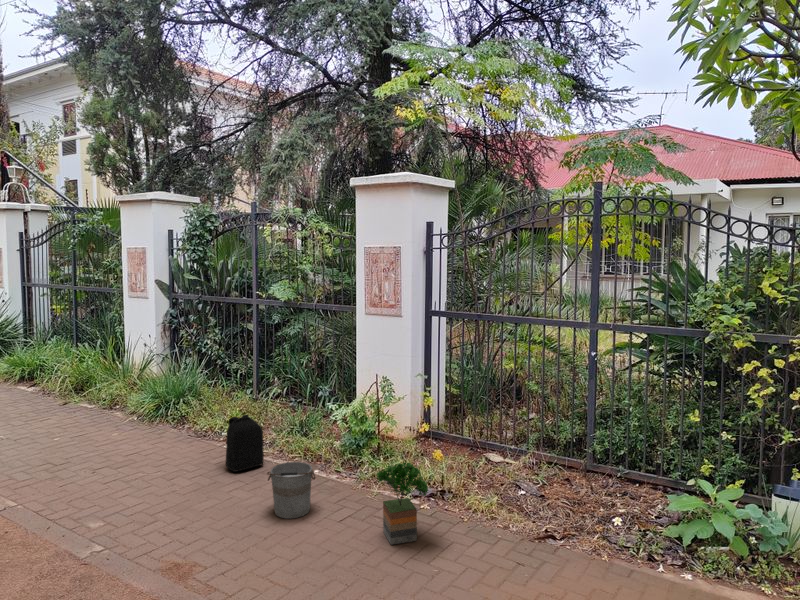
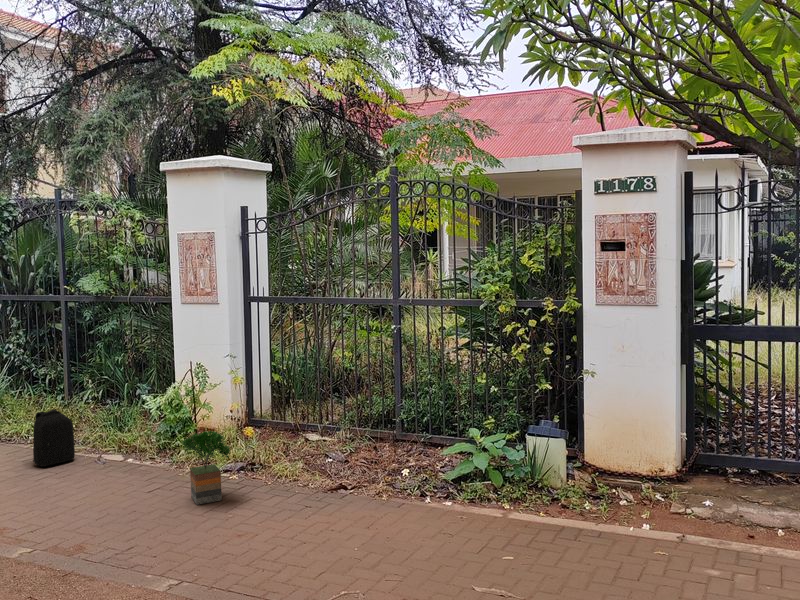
bucket: present [267,462,315,519] -> none [75,444,126,496]

